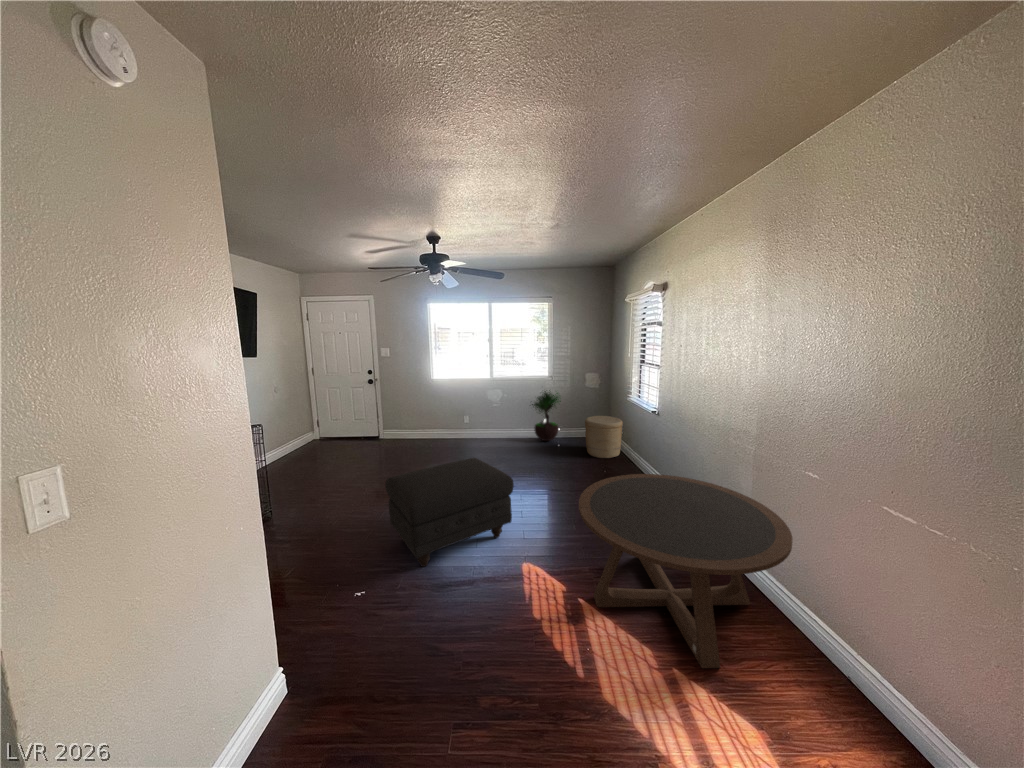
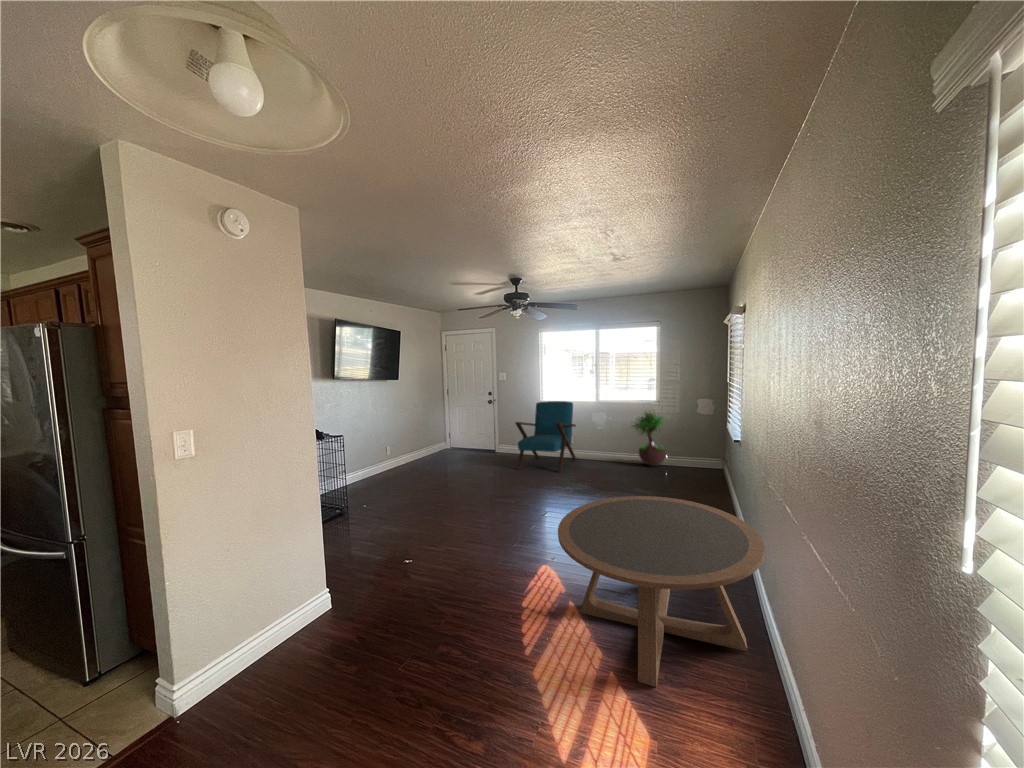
armchair: none [414,382,473,456] -> present [515,401,576,473]
woven basket: present [585,416,623,458] -> none [685,440,732,489]
ottoman: present [385,458,514,567] -> none [450,470,548,553]

